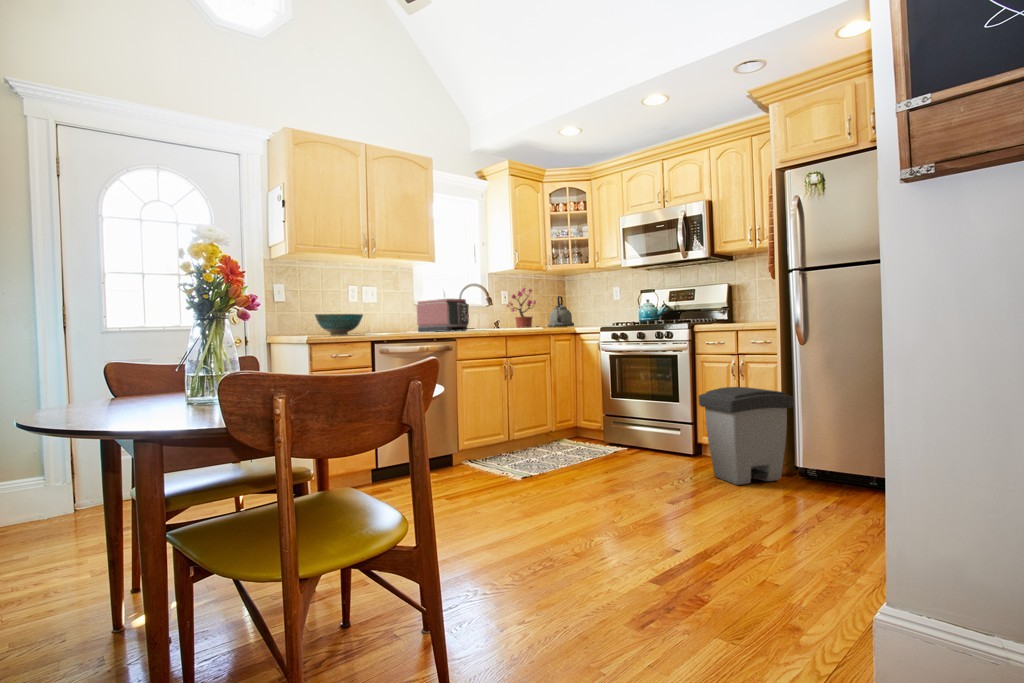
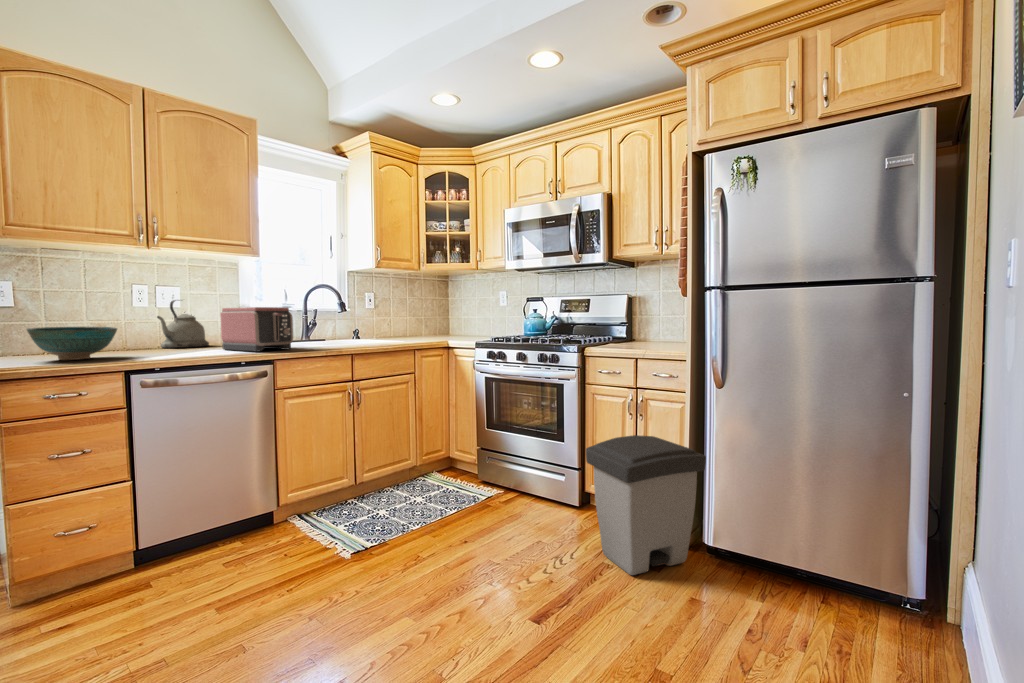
potted plant: present [507,288,538,328] -> none [374,288,414,336]
kettle: present [548,296,574,327] -> present [157,300,209,348]

